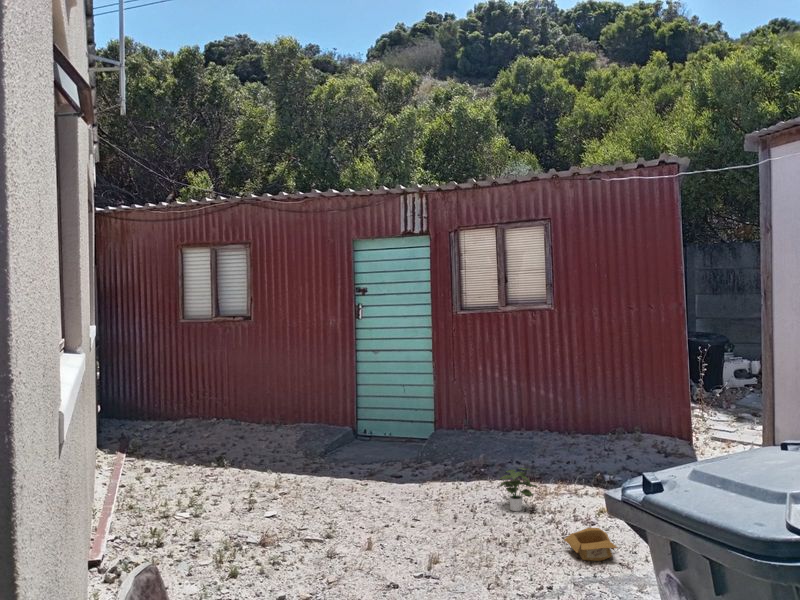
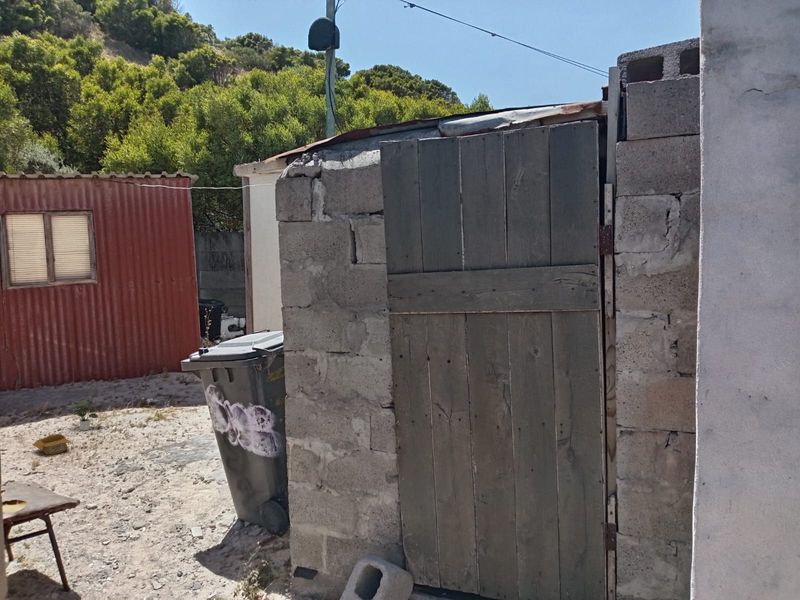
cardboard box: present [564,528,617,561] -> present [32,434,71,455]

